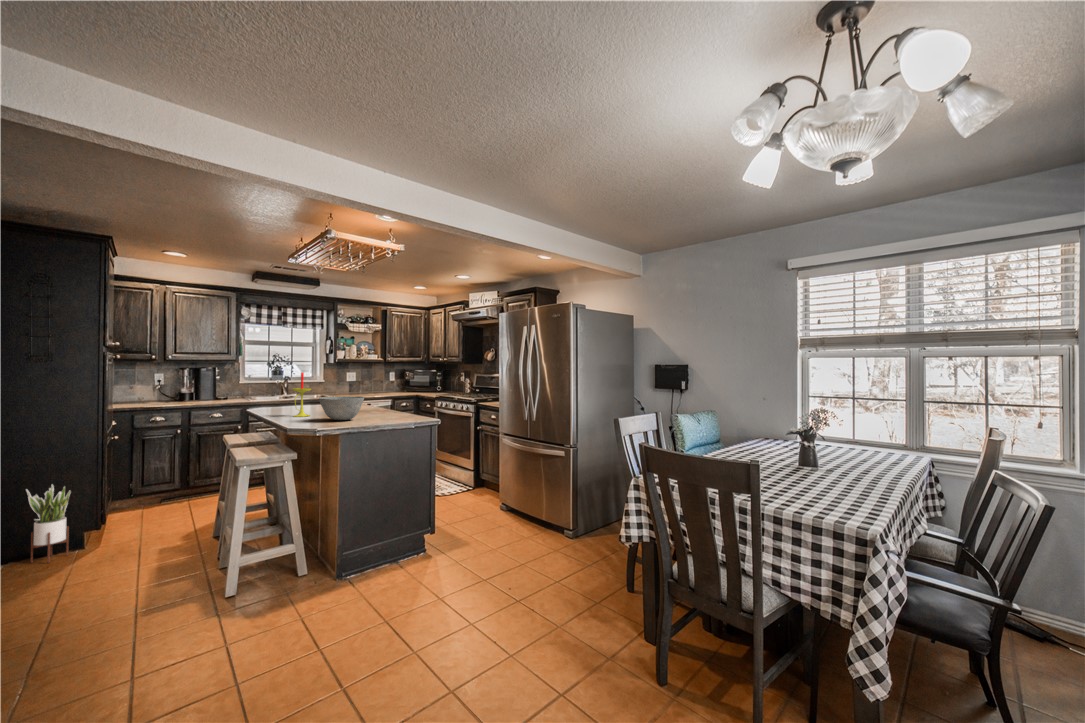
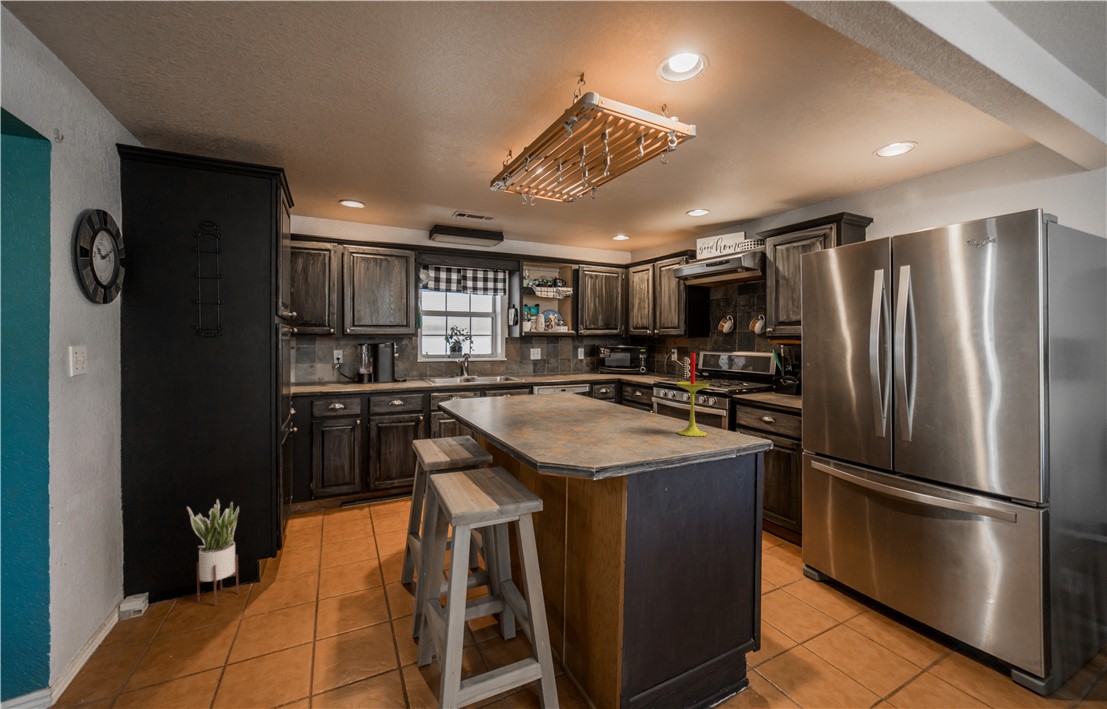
candle: present [292,372,311,417] -> present [676,353,709,436]
bowl: present [319,397,364,420] -> none [568,393,644,439]

